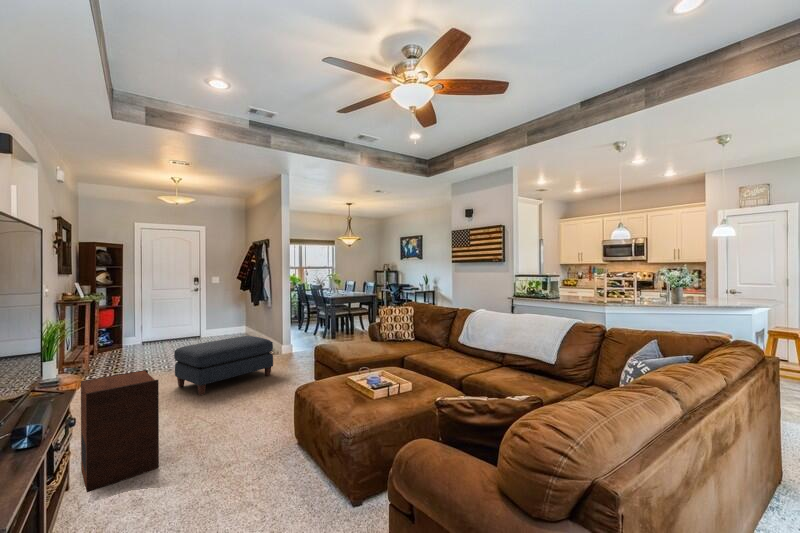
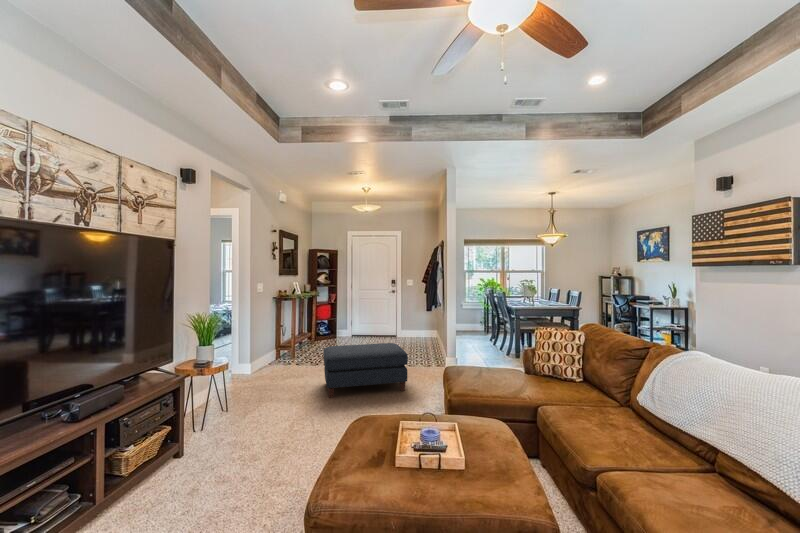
speaker: present [81,370,159,492] -> none [156,370,232,474]

